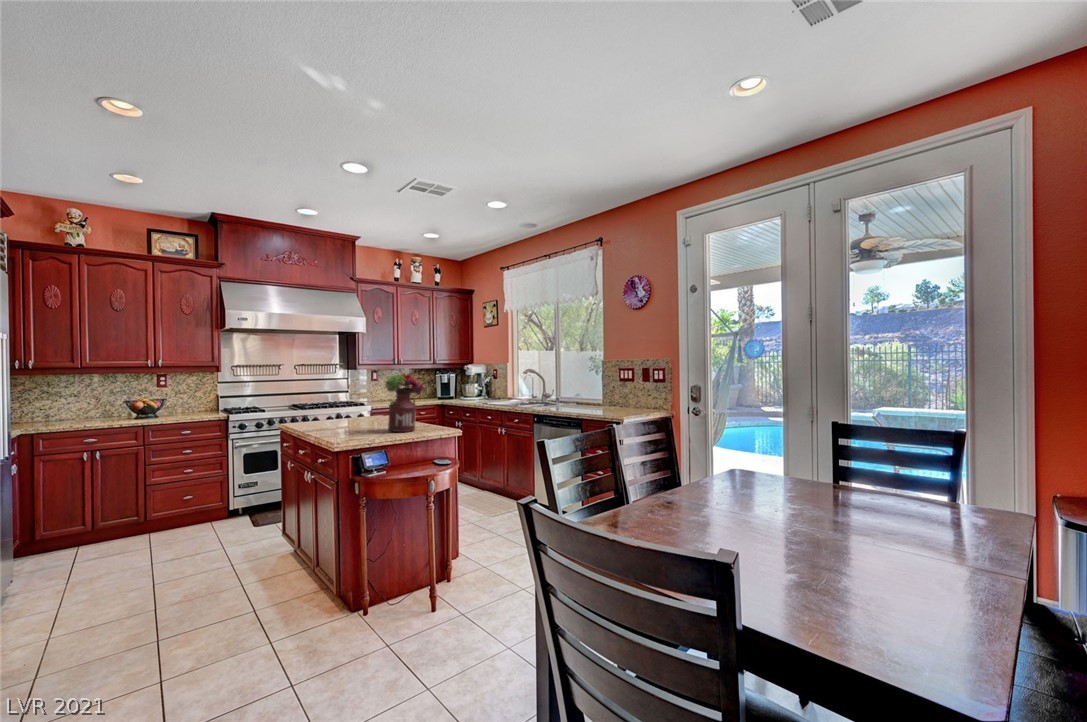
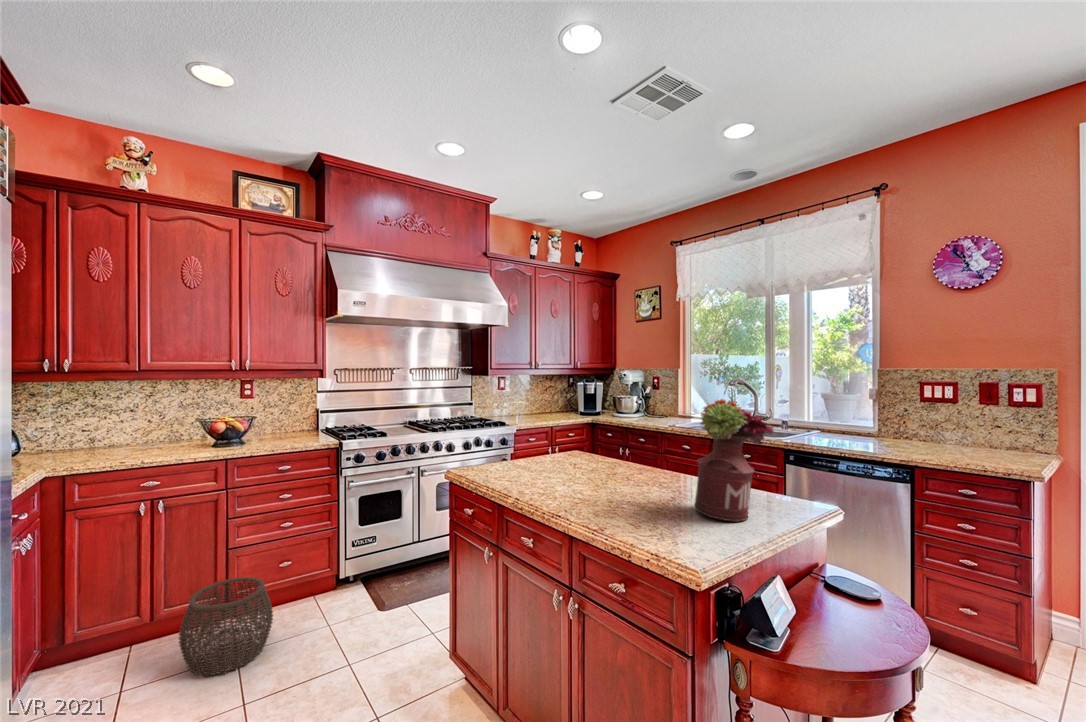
woven basket: none [111,500,176,554] -> present [179,577,273,676]

